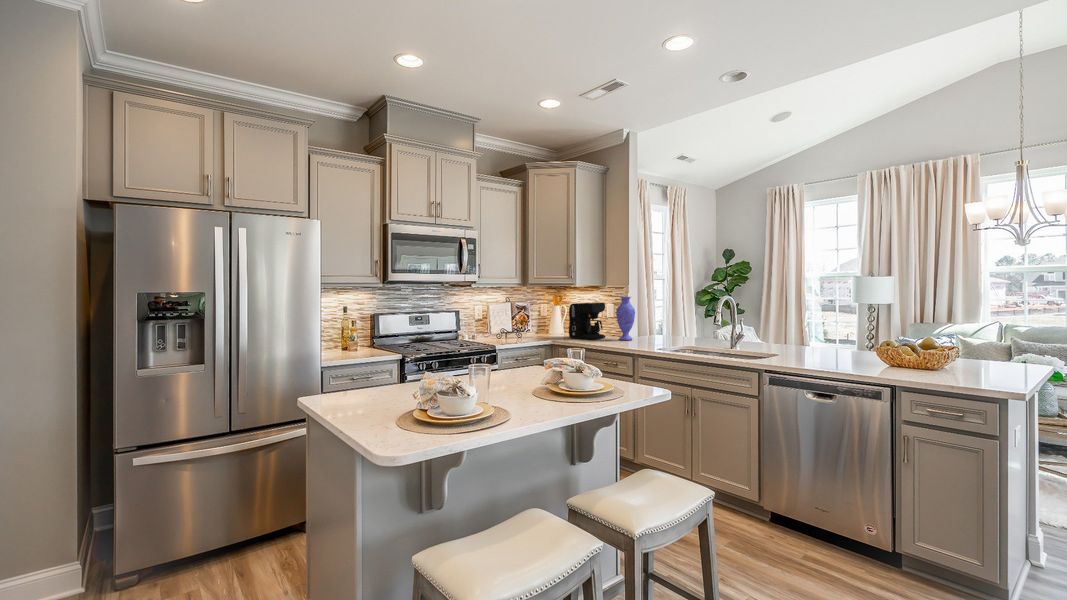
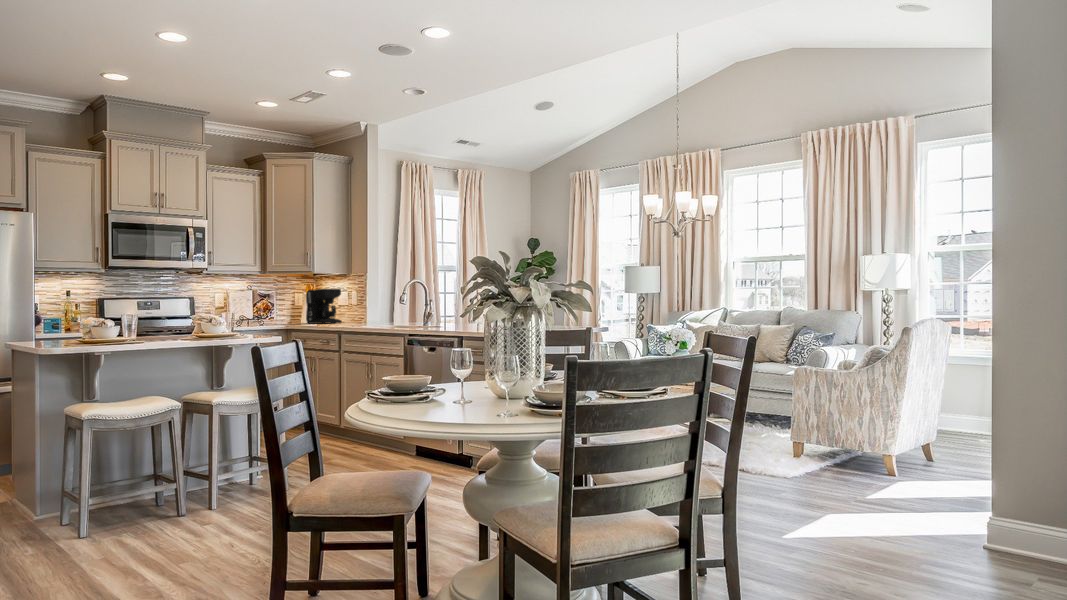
vase: present [616,297,635,340] -> none [348,282,366,323]

